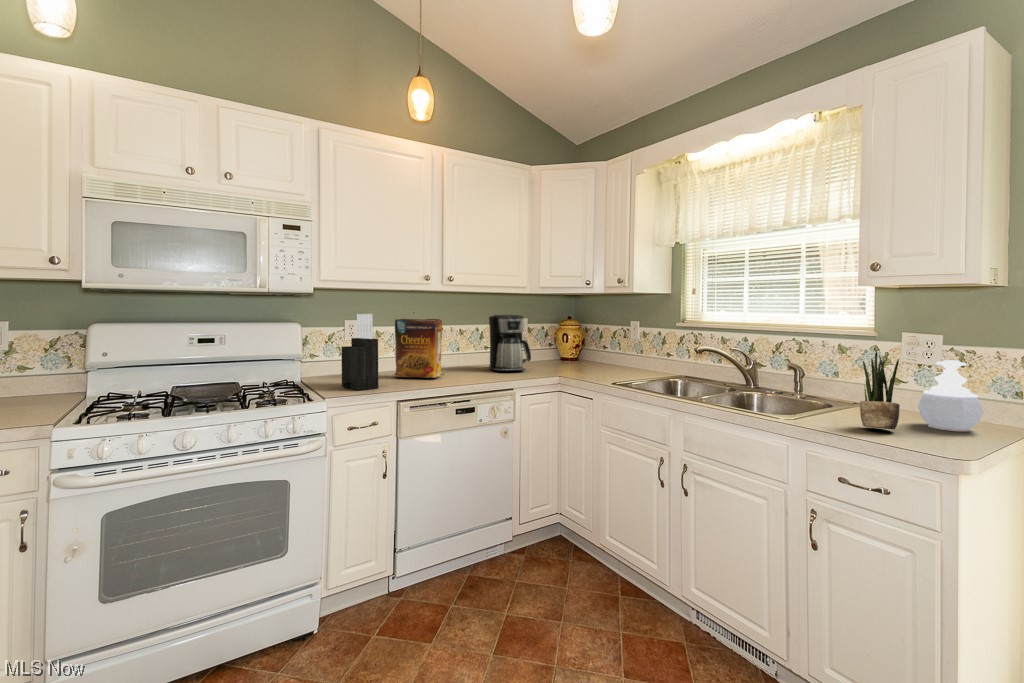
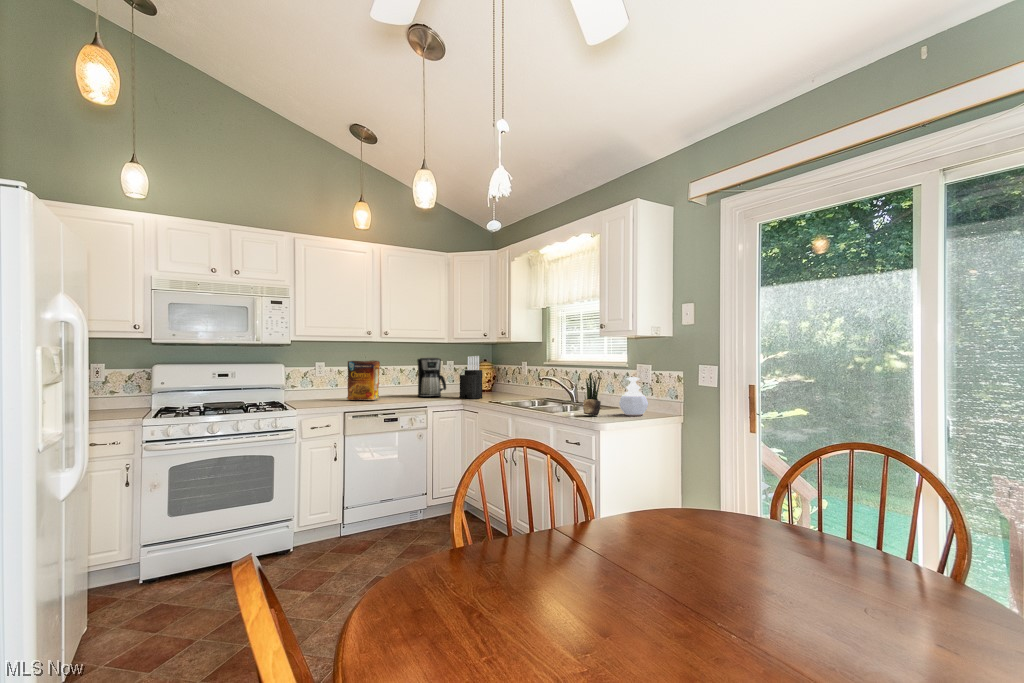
knife block: present [341,314,378,390] -> present [460,356,482,399]

